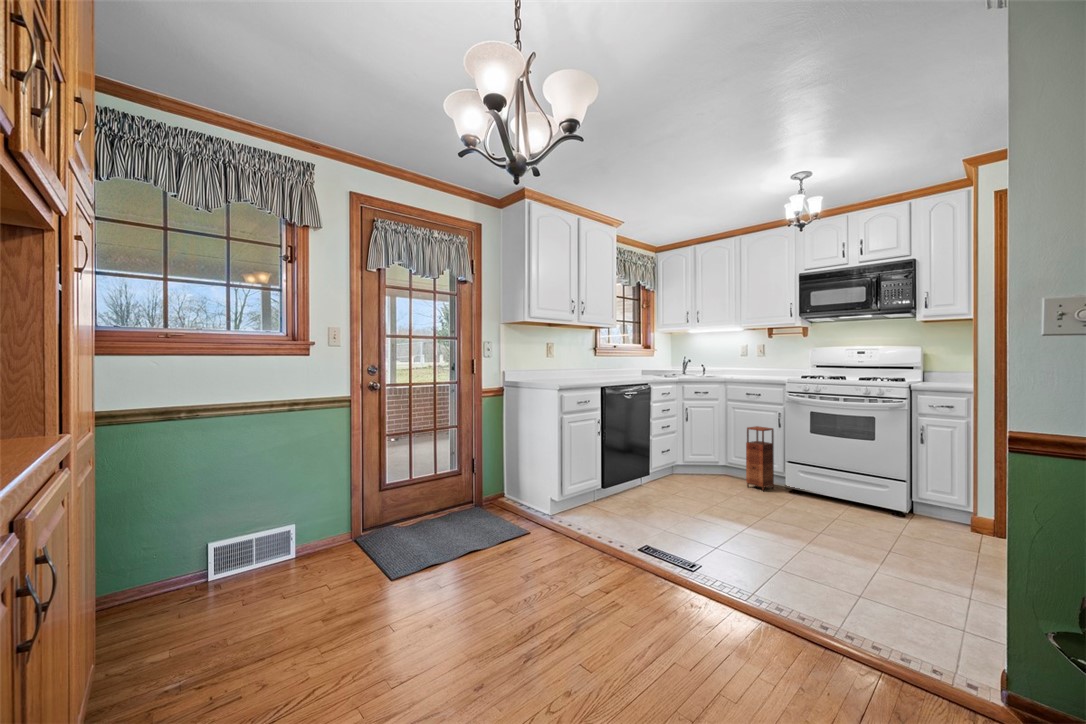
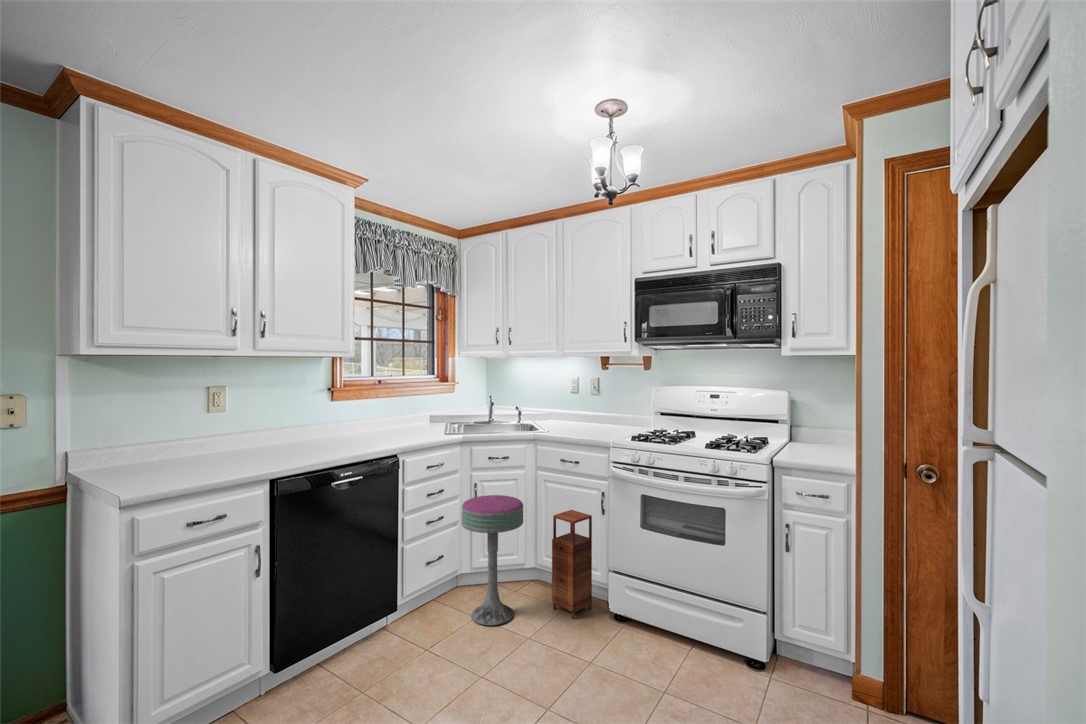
bar stool: none [688,415,728,491] -> present [461,495,523,626]

